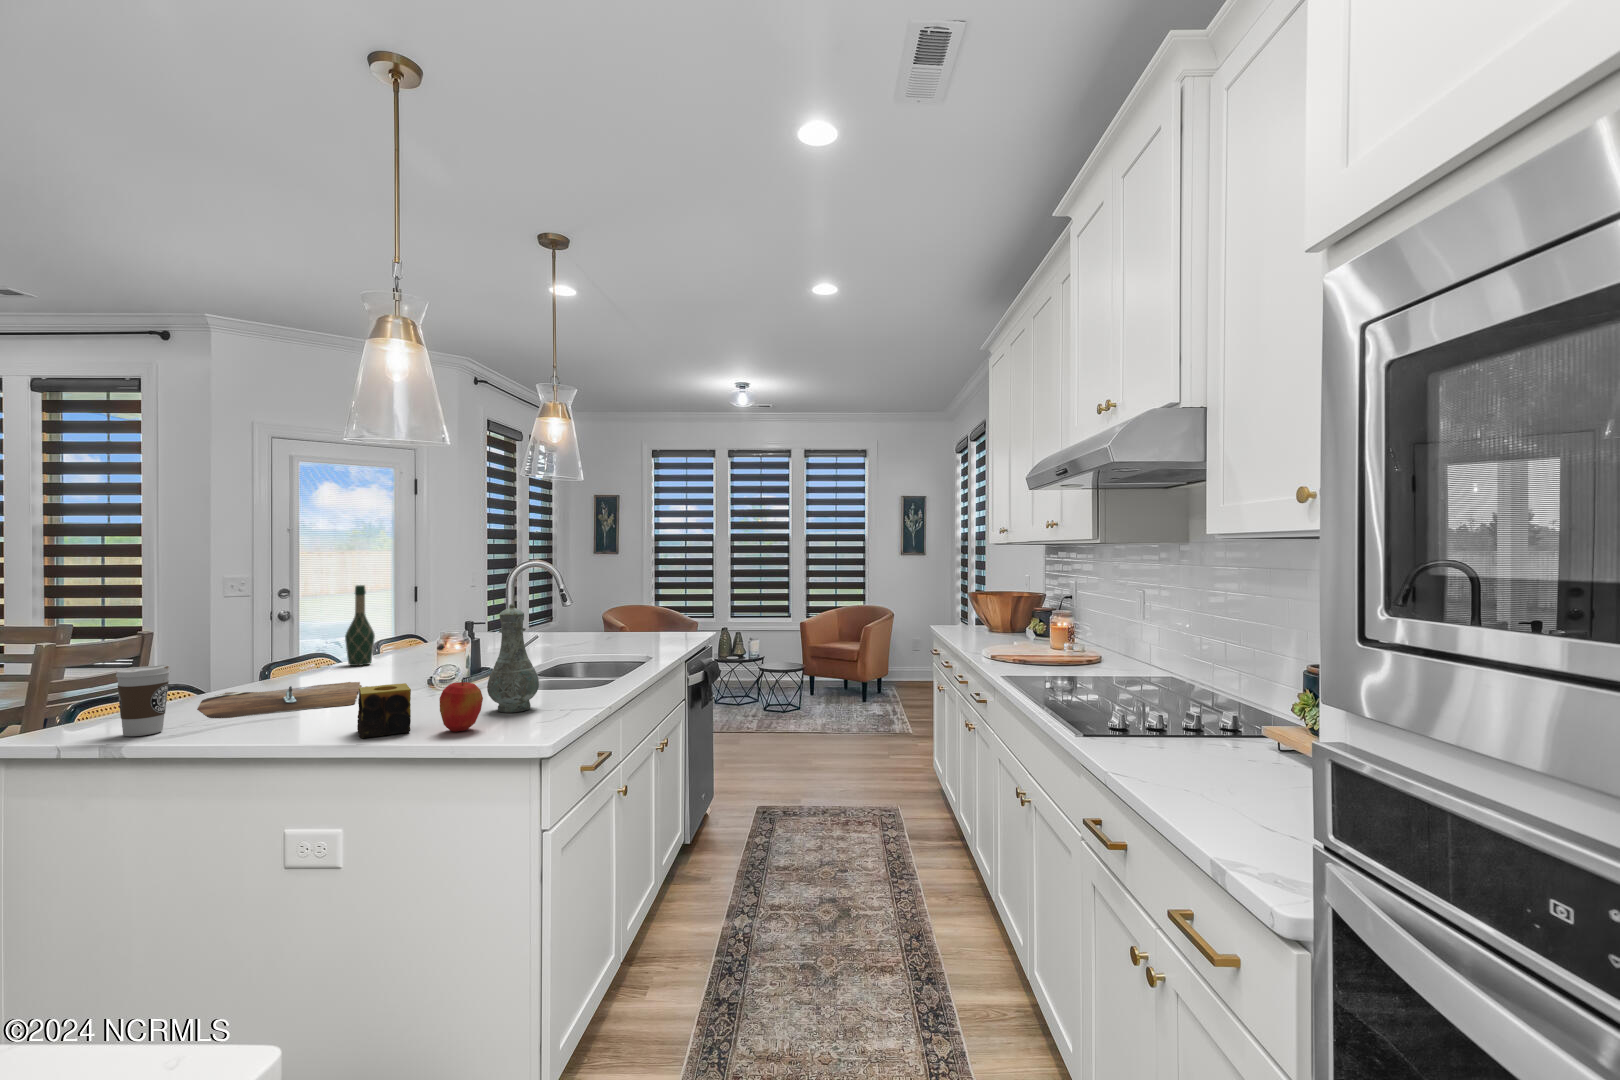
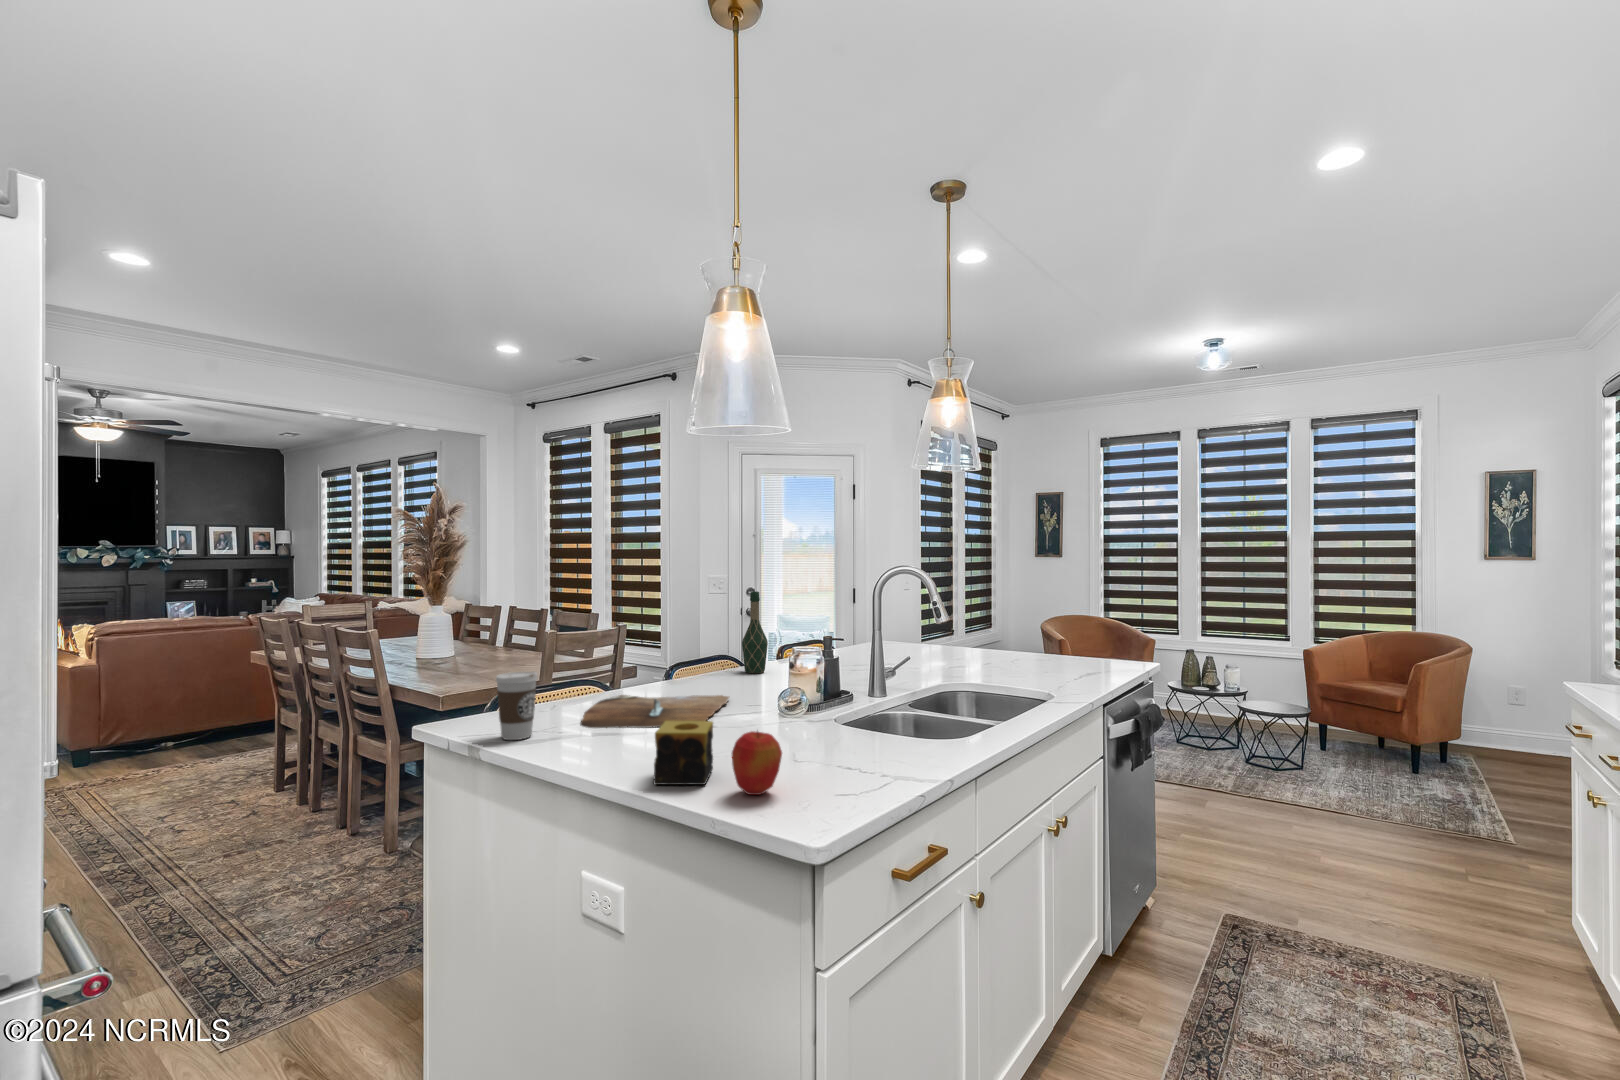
vase: present [487,604,539,713] -> none [809,632,869,772]

